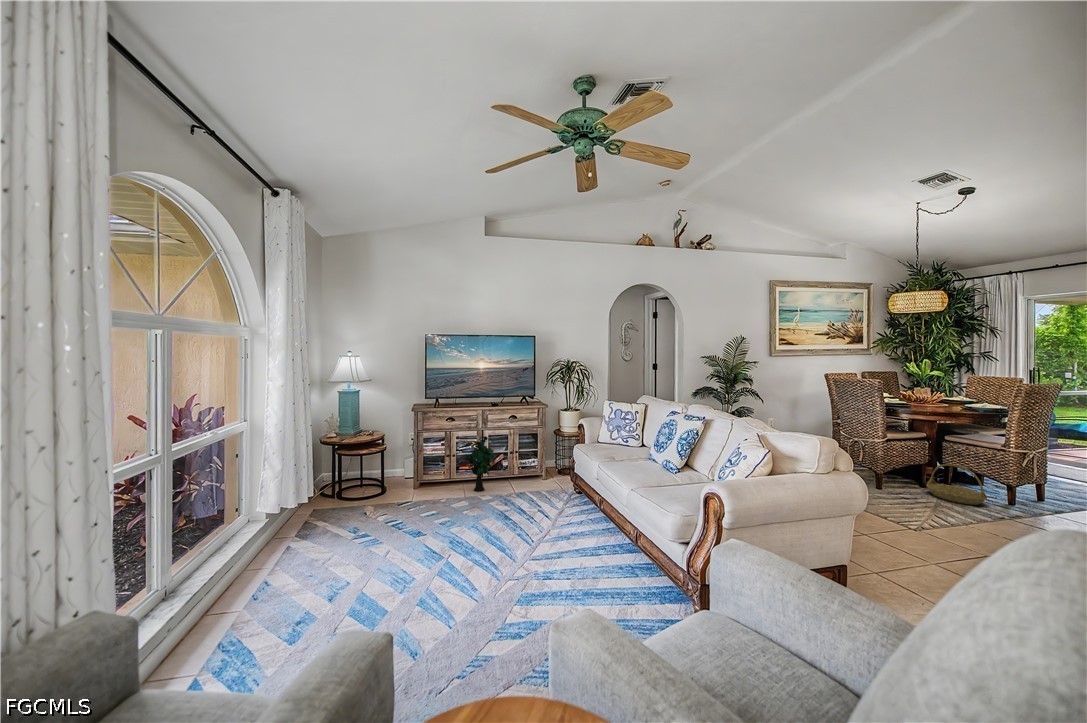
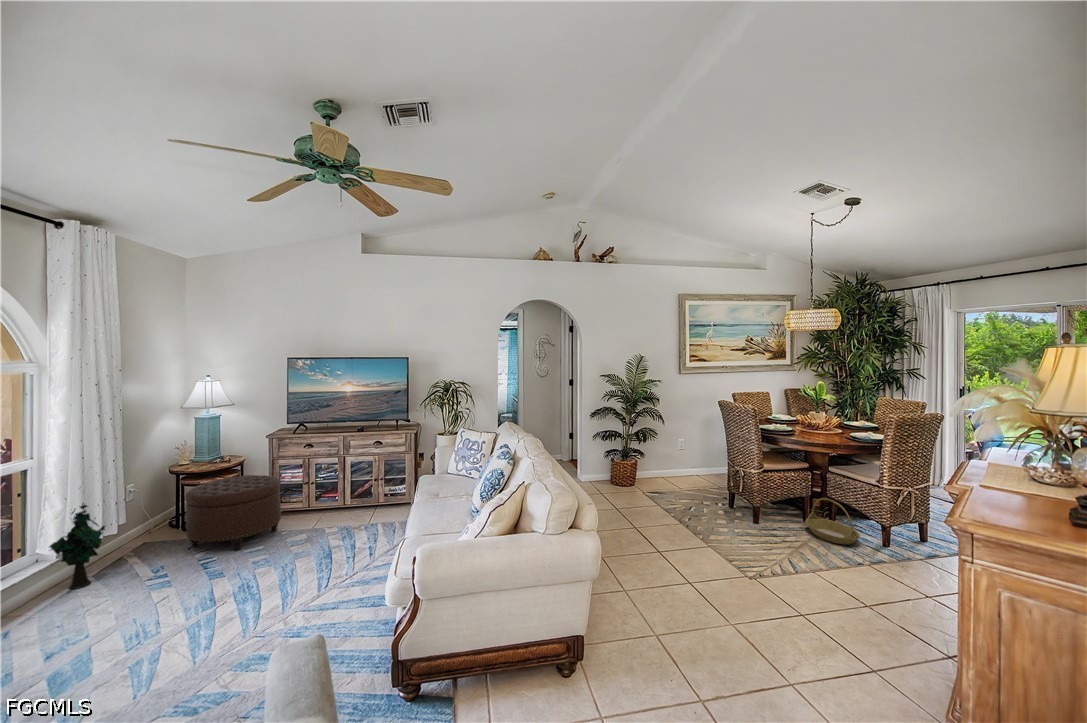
decorative plant: present [464,436,495,491] -> present [49,505,106,589]
ottoman: none [360,446,440,515] -> present [185,475,281,551]

